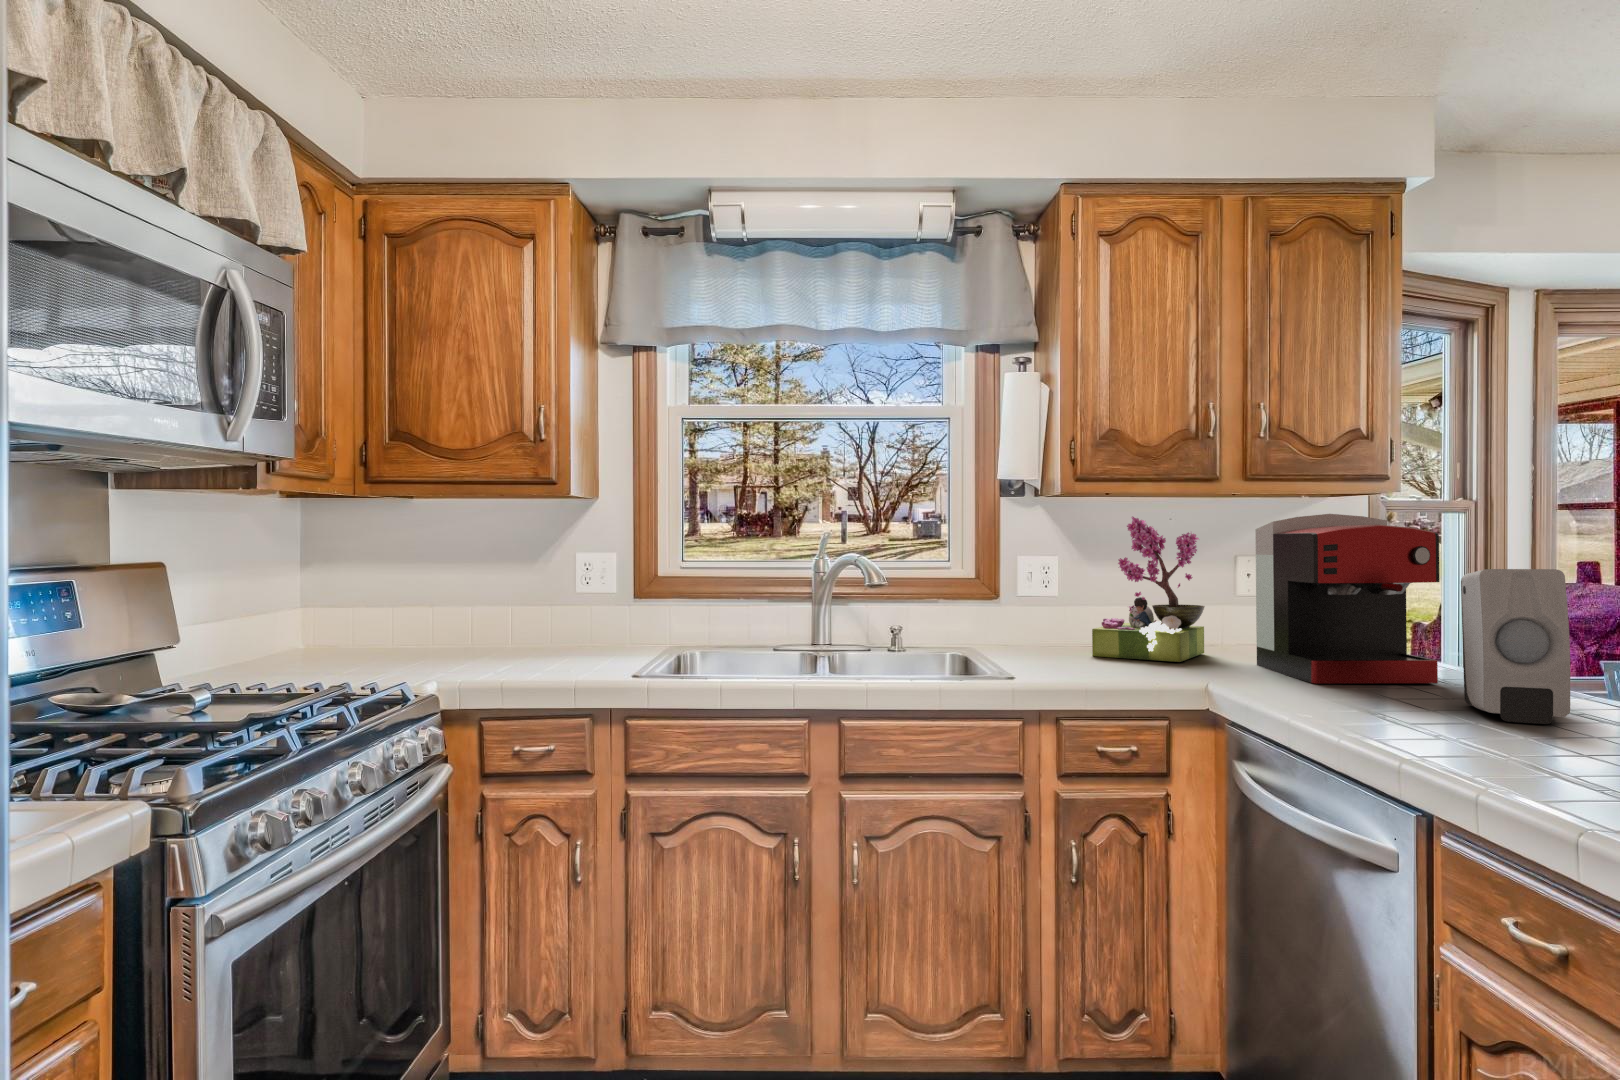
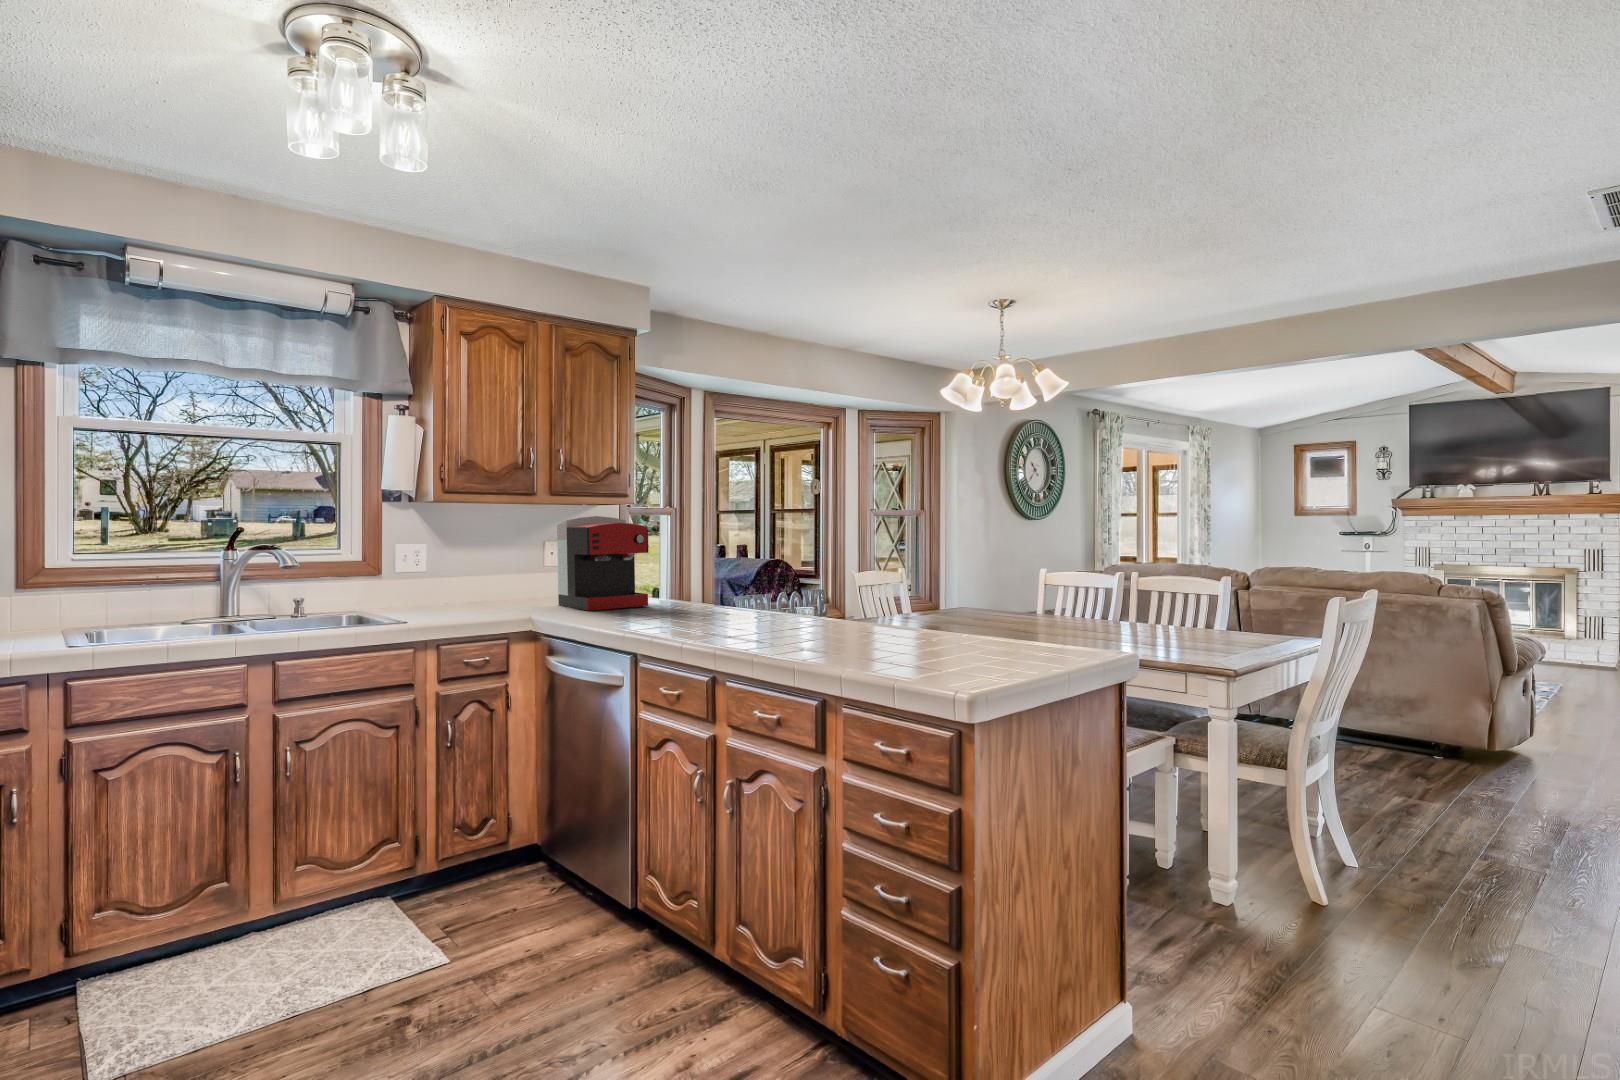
flower arrangement: present [1092,516,1205,662] -> none [456,516,528,608]
soap dispenser: present [1461,569,1570,724] -> none [655,544,695,617]

